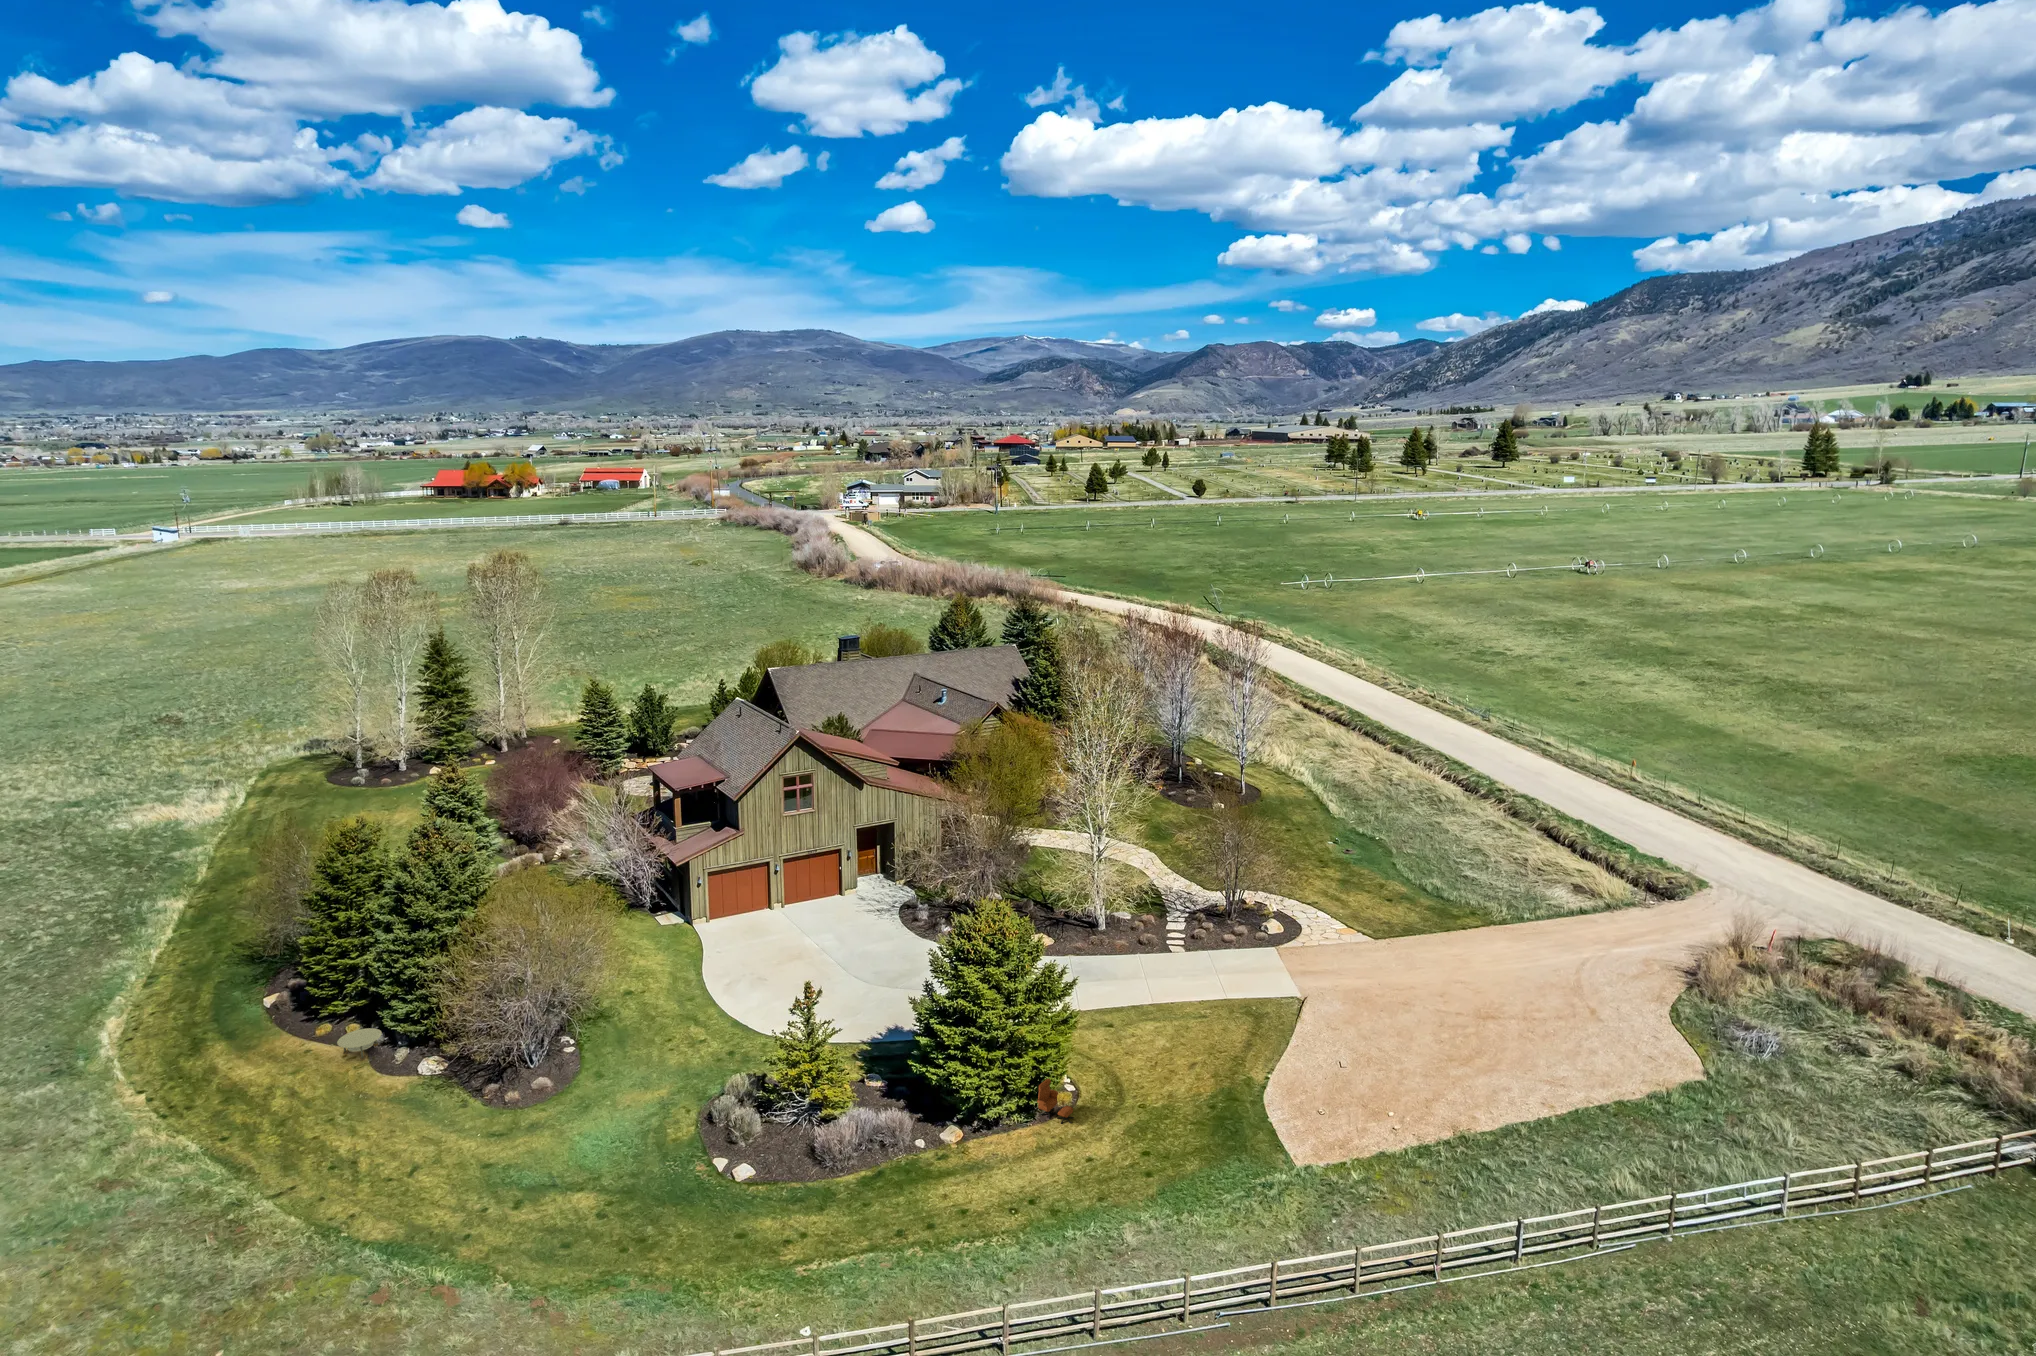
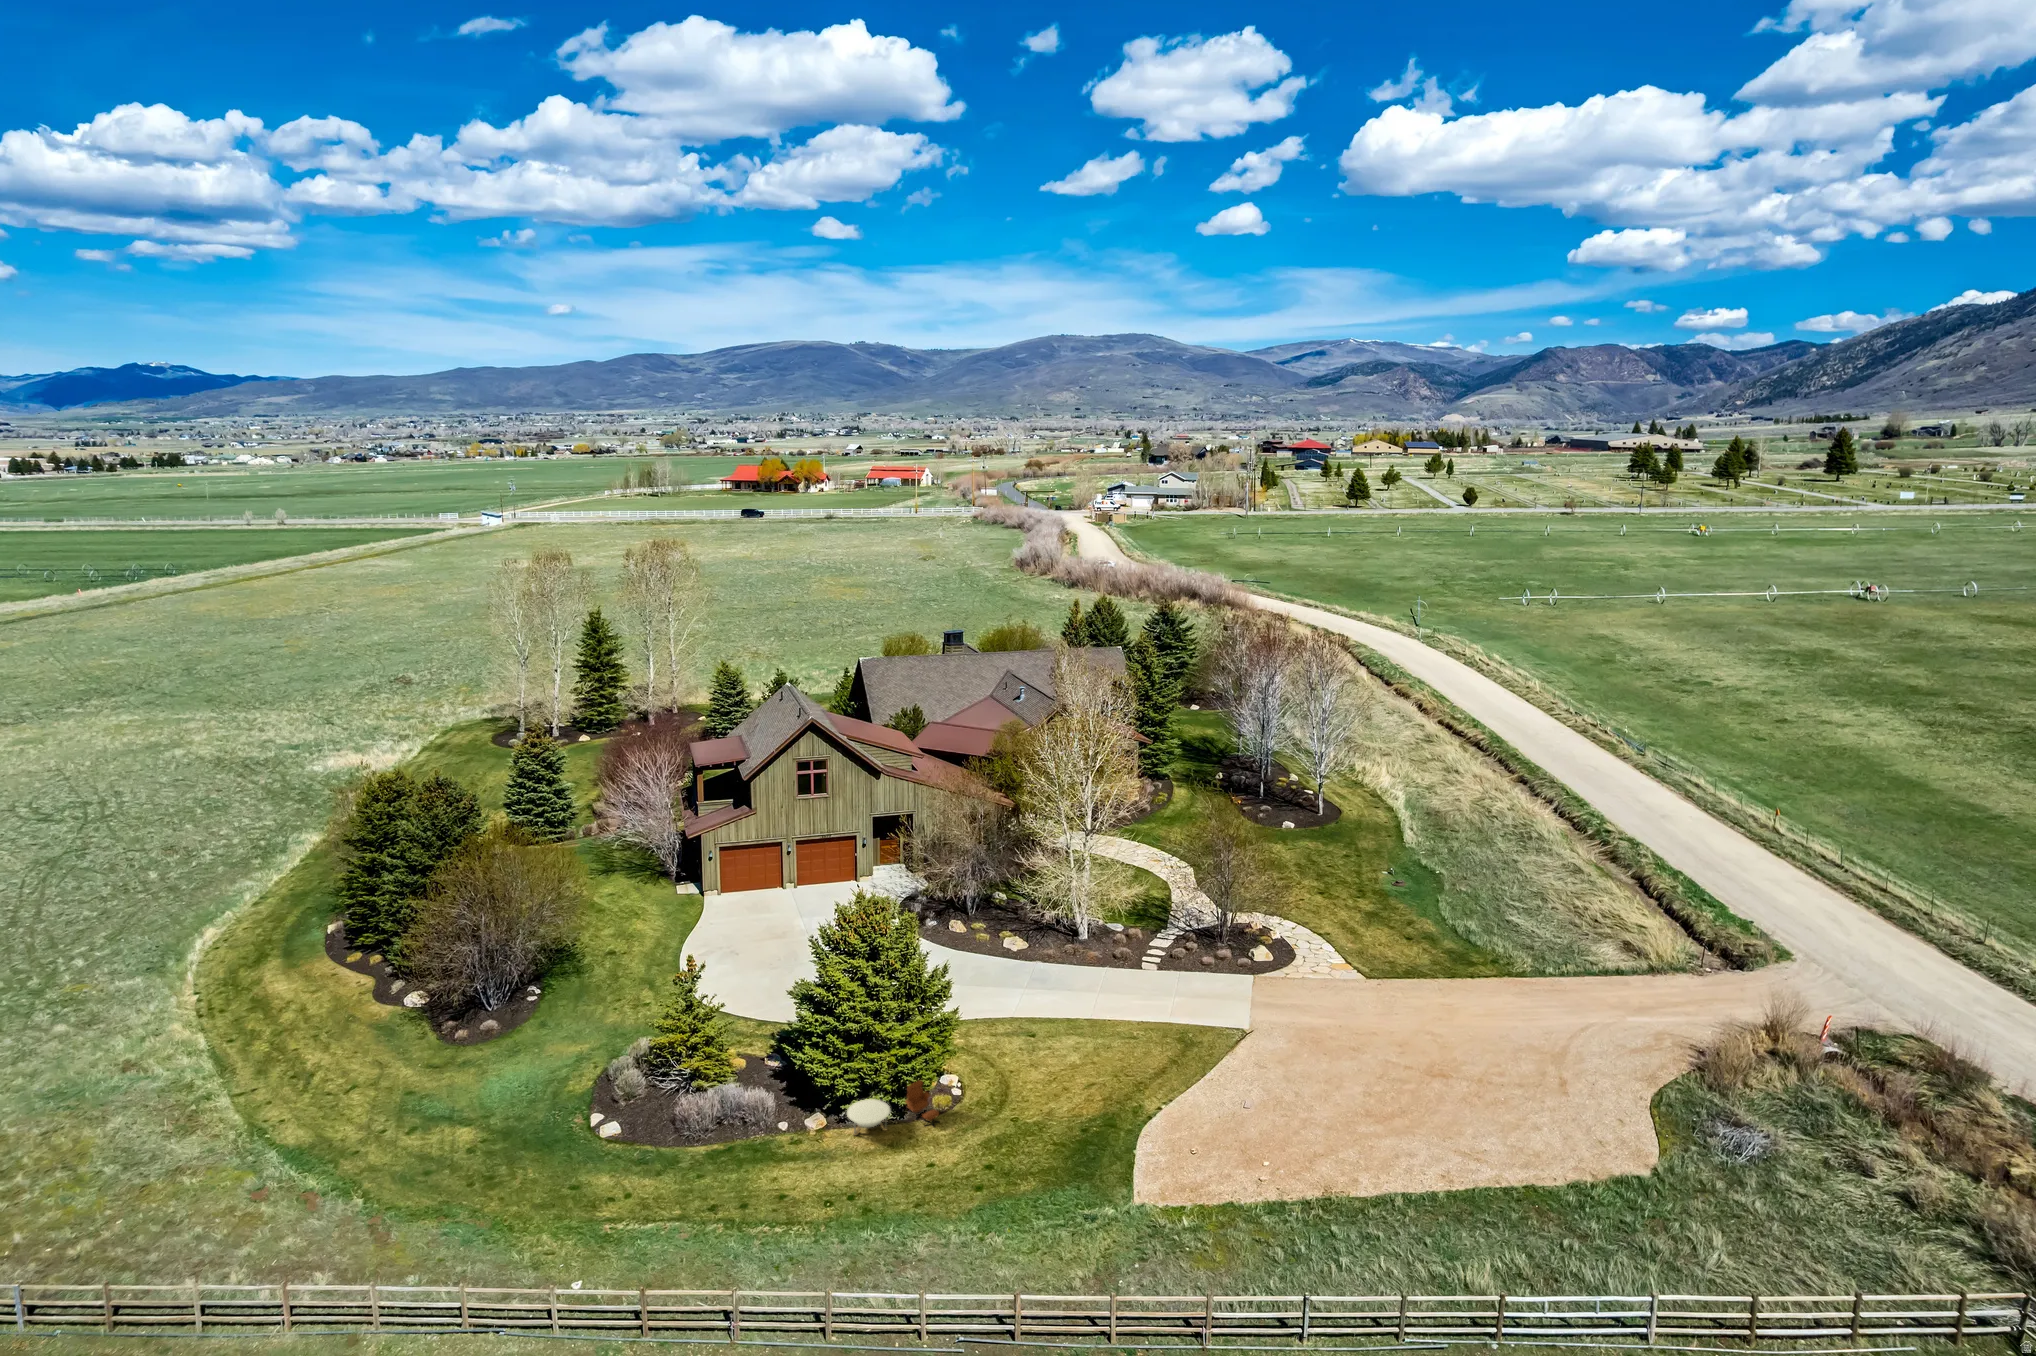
round table: present [337,1028,382,1060] -> present [847,1099,890,1136]

